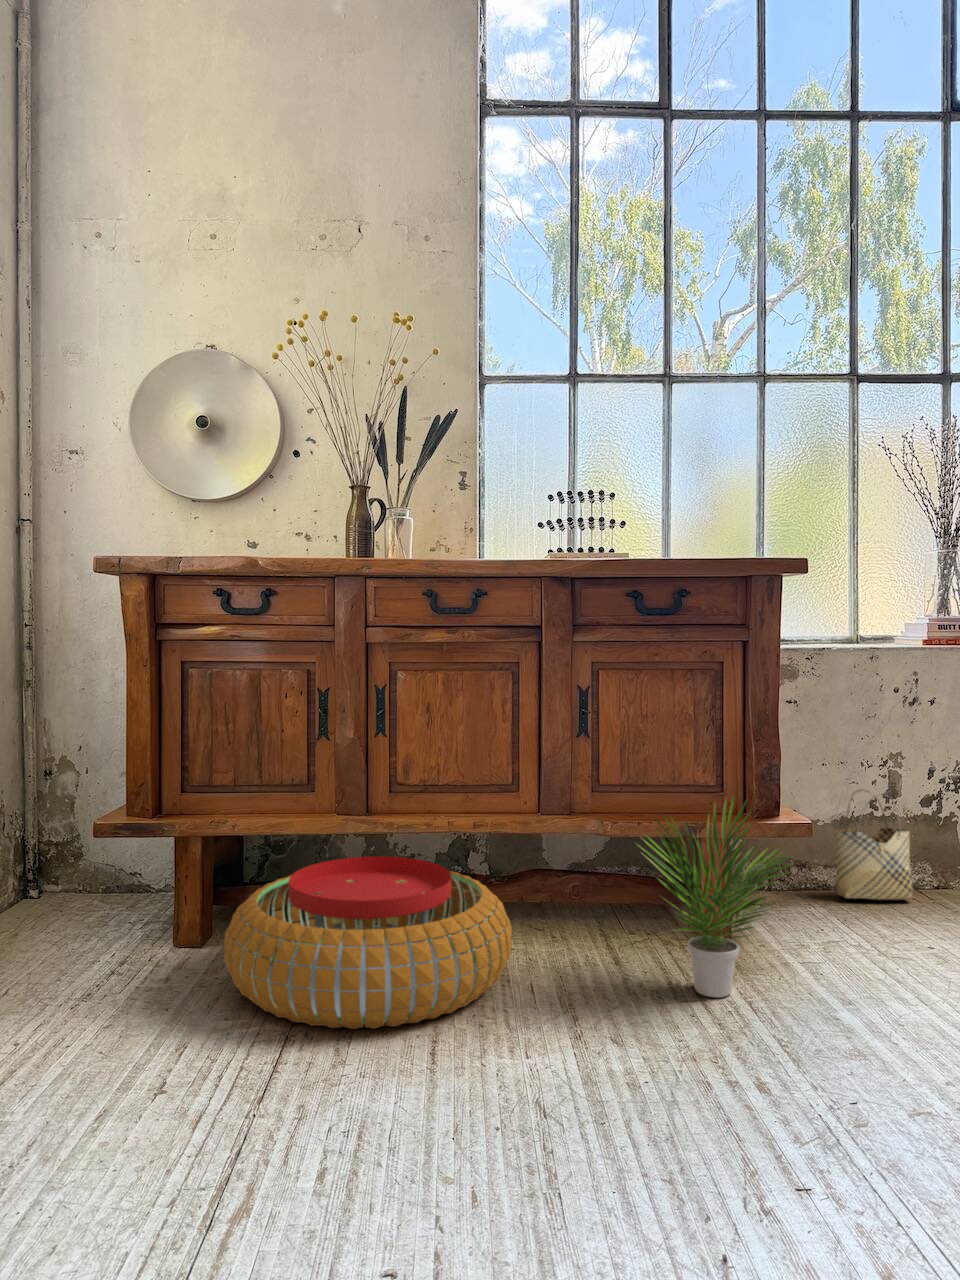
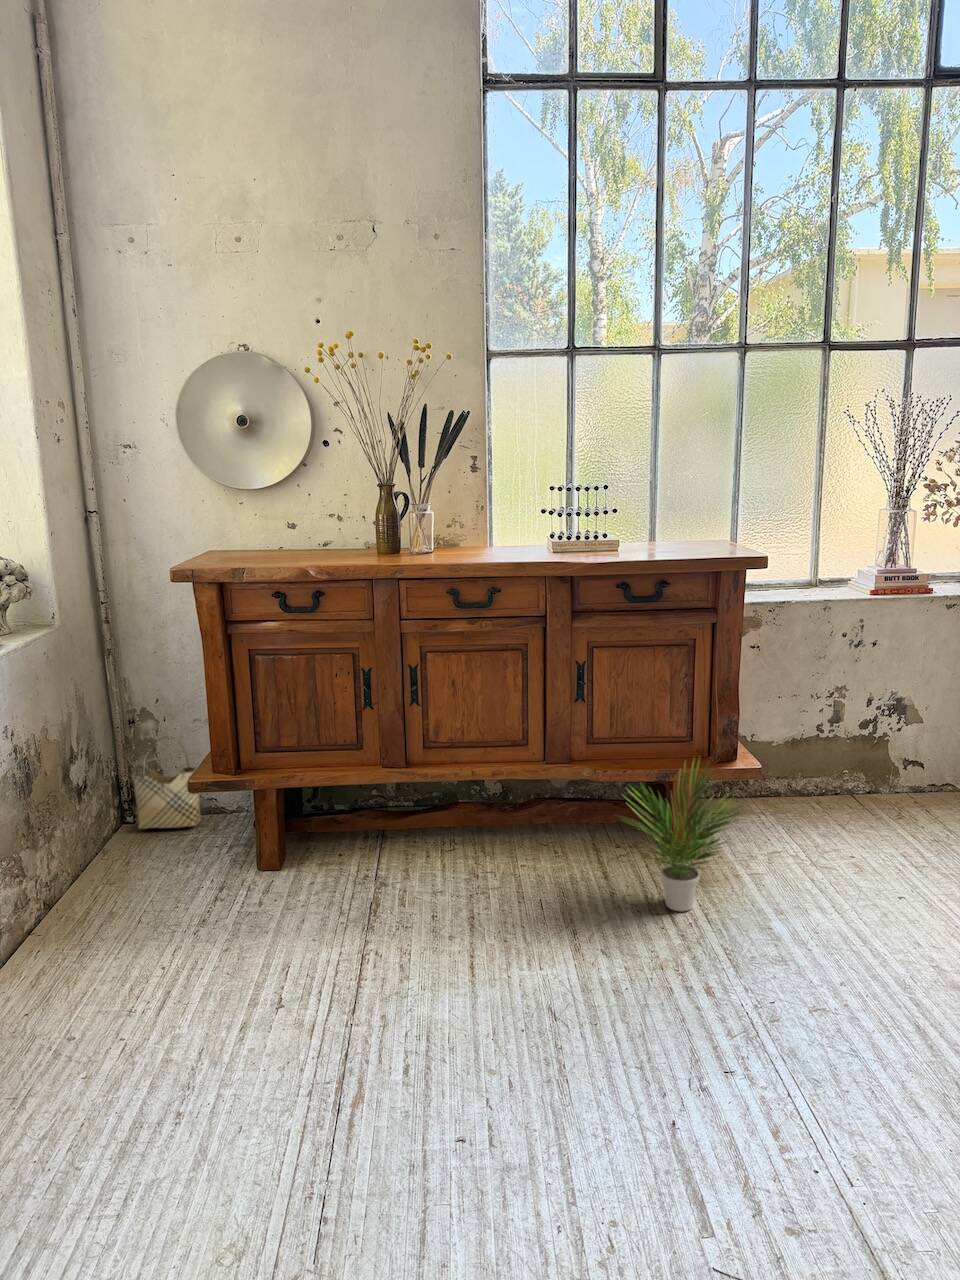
woven basket: present [834,789,913,900] -> present [131,736,201,829]
pouf: present [224,856,512,1029] -> none [305,802,525,948]

